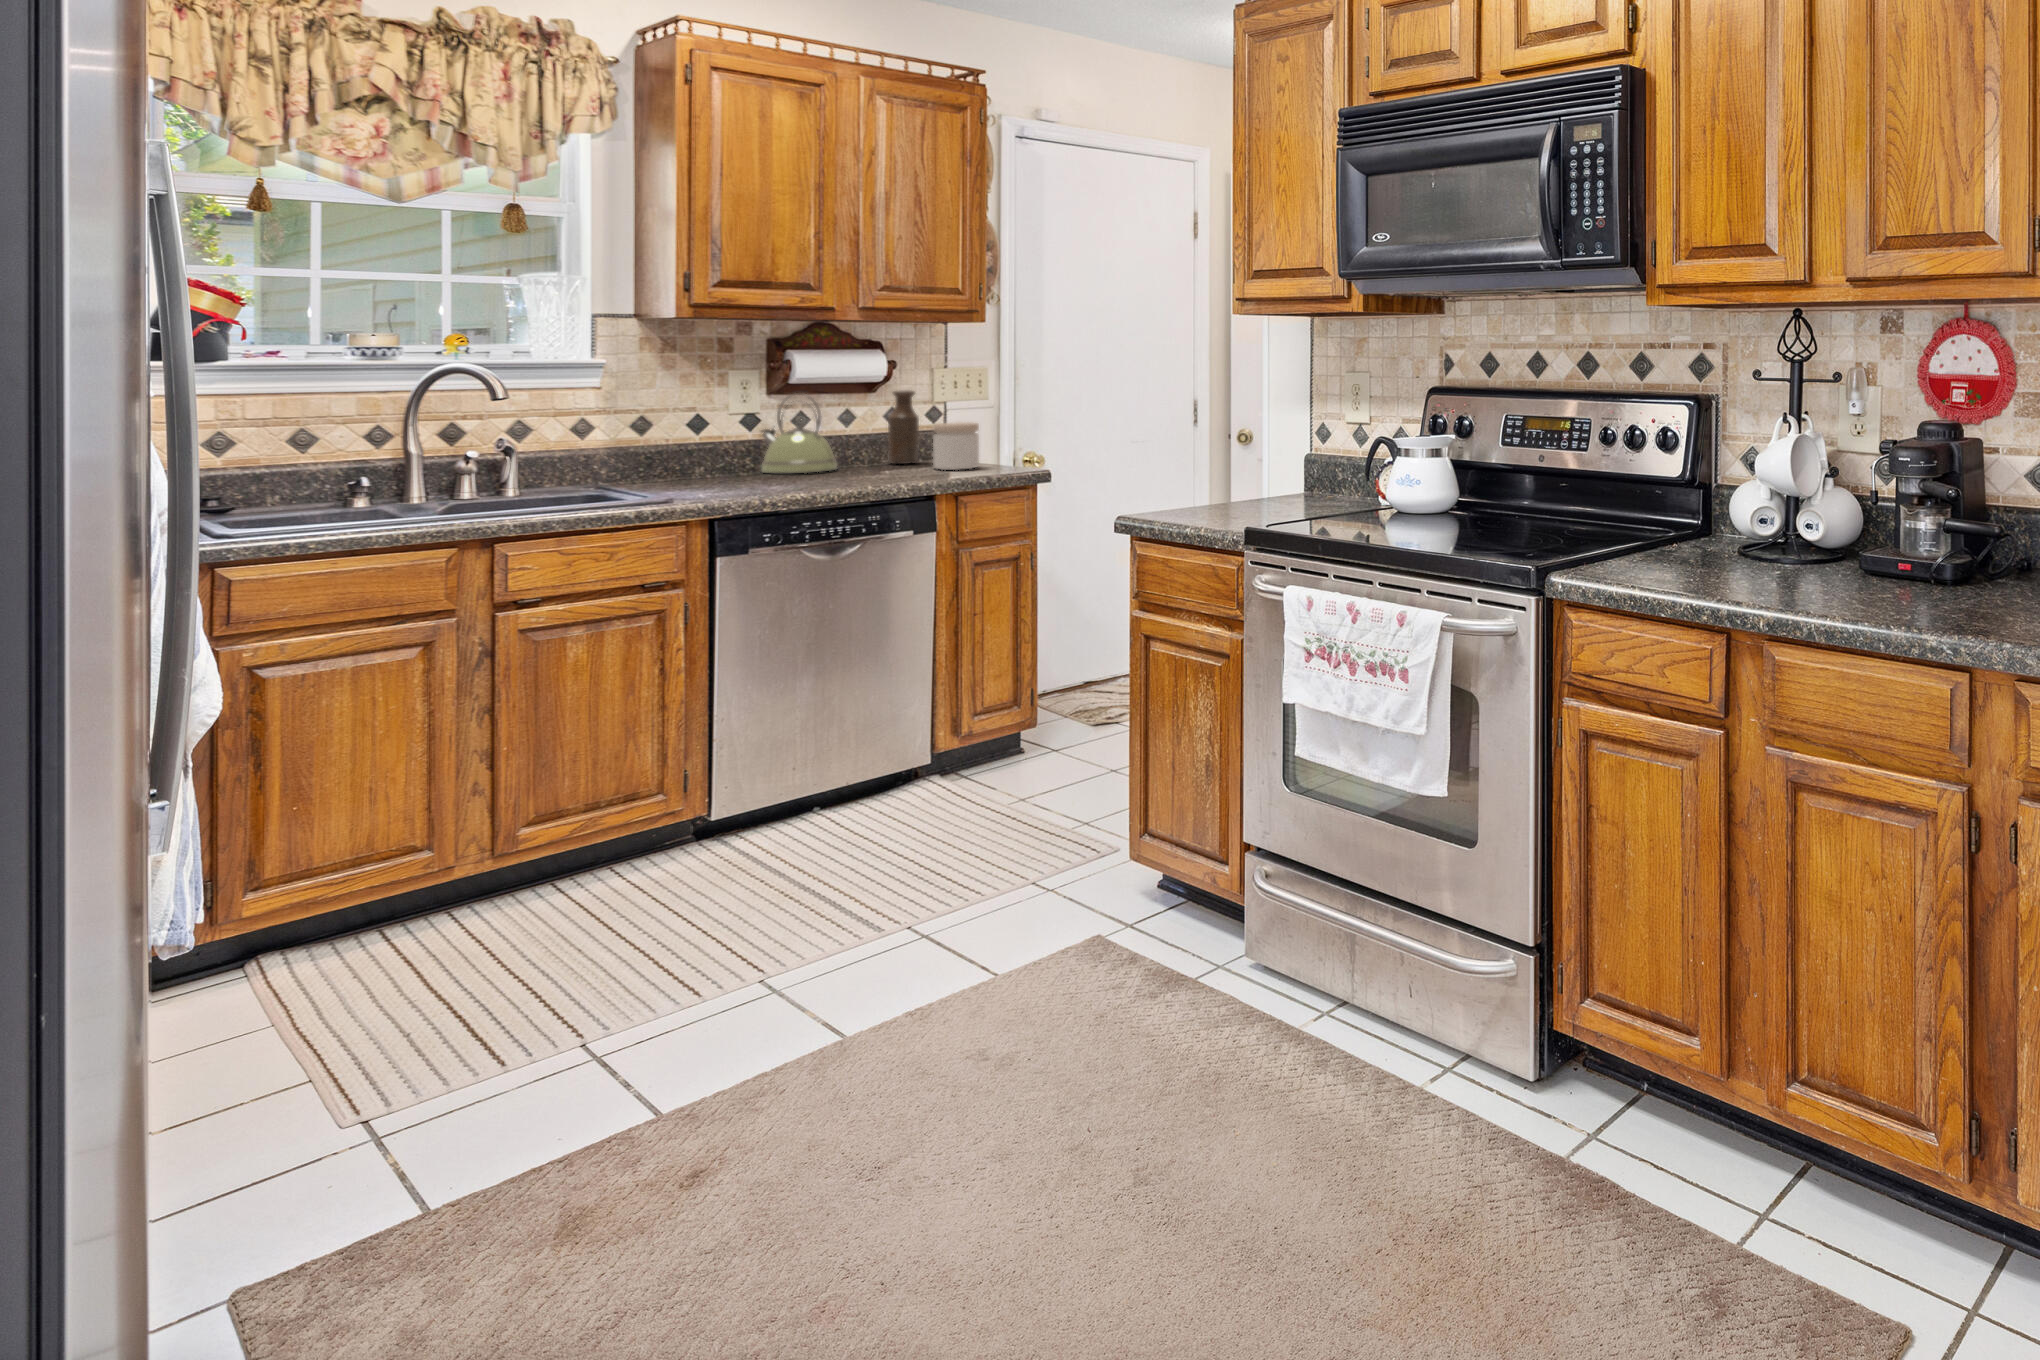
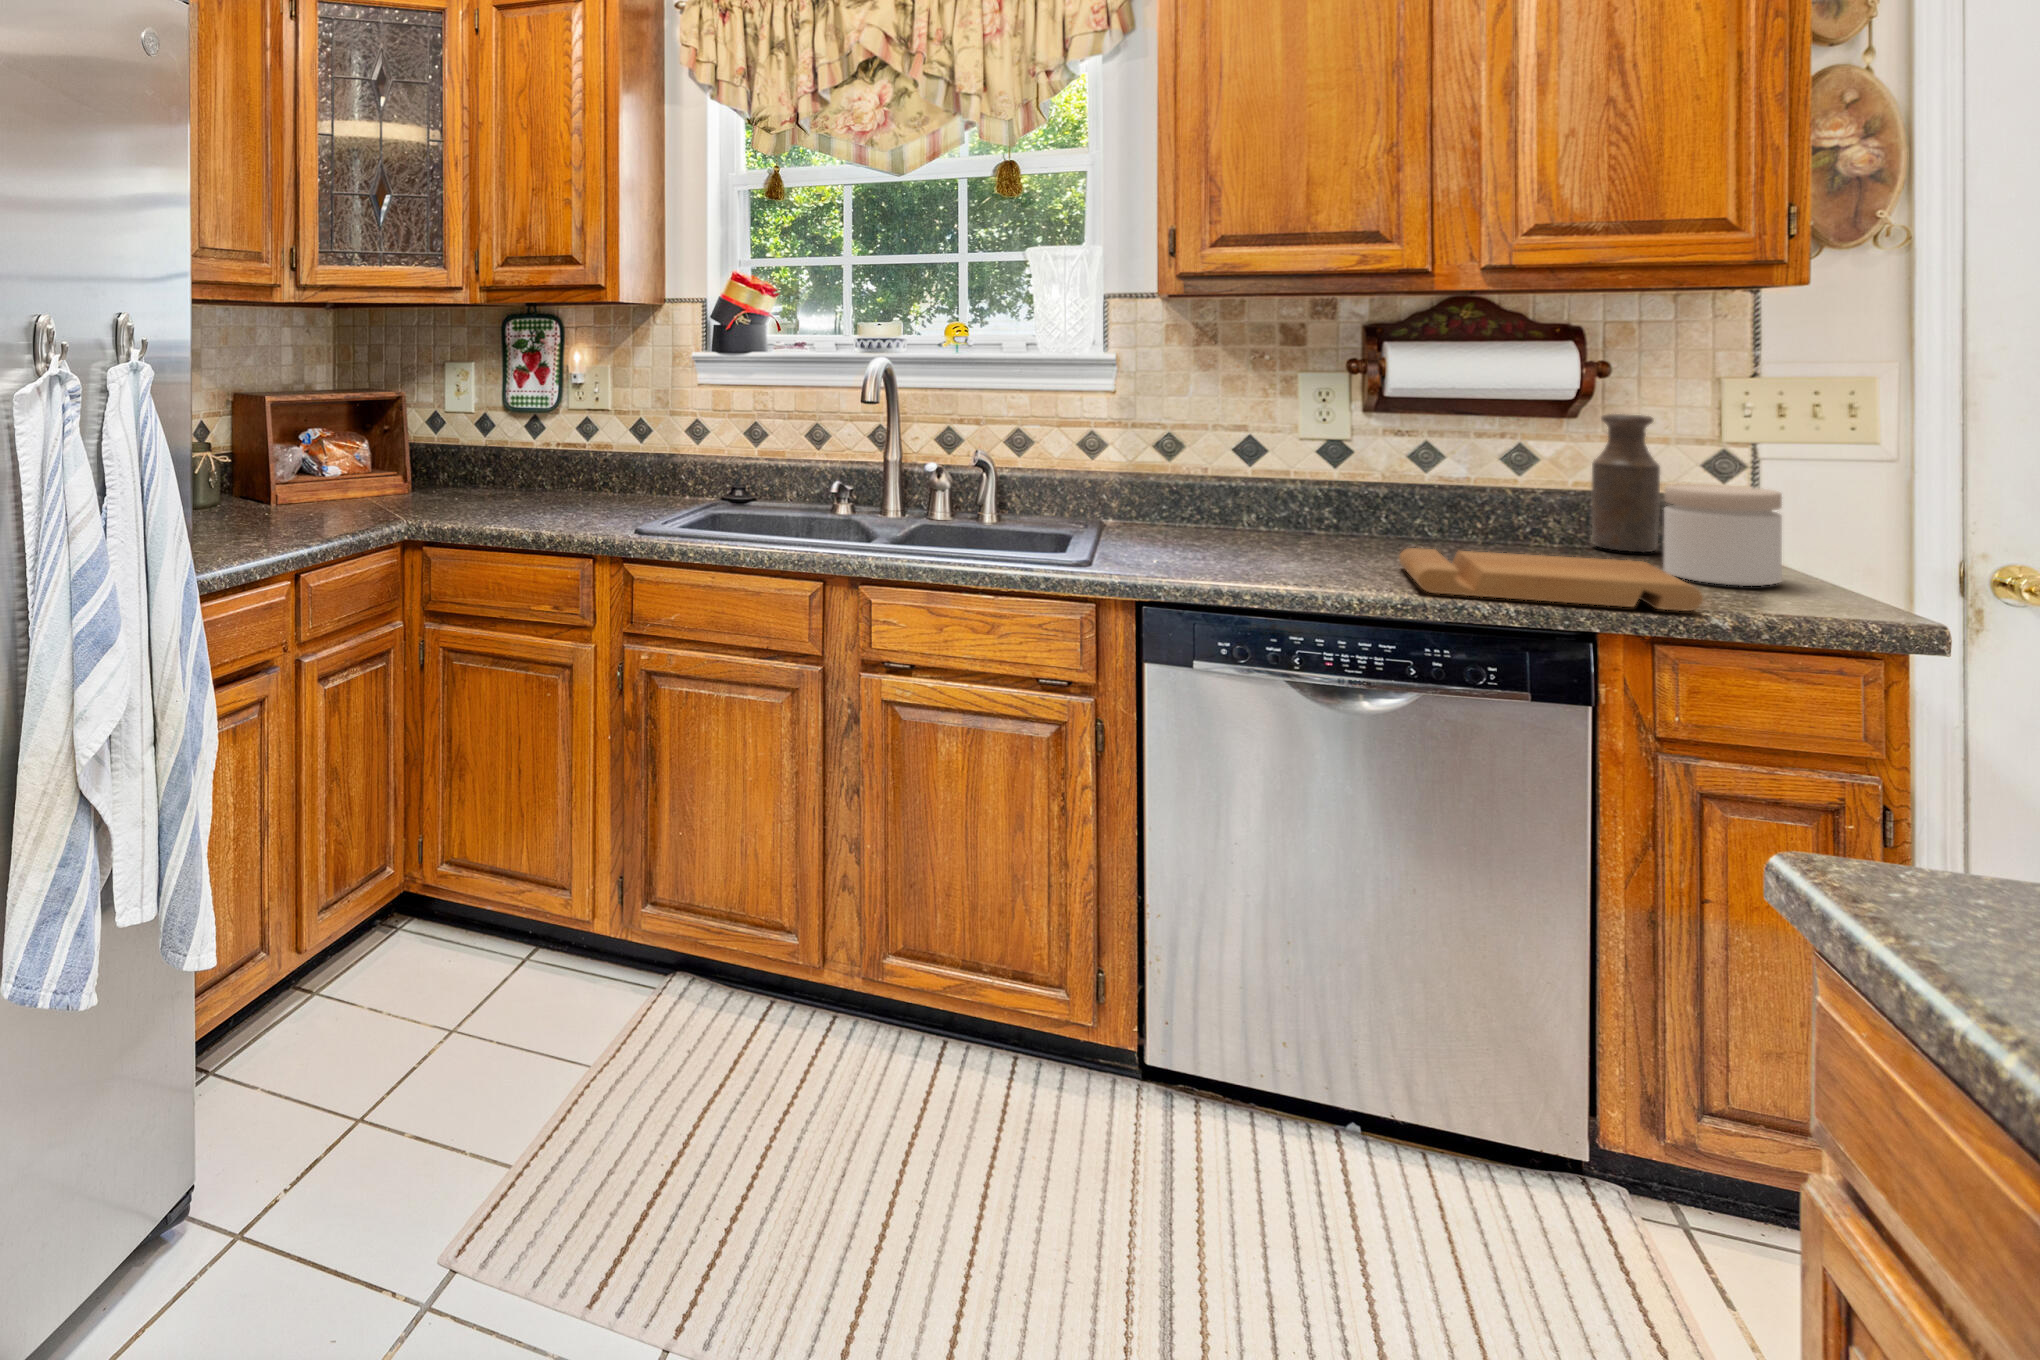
kettle: present [761,395,837,473] -> none [1336,411,1472,546]
cutting board: none [827,462,972,486] -> present [1399,548,1703,611]

